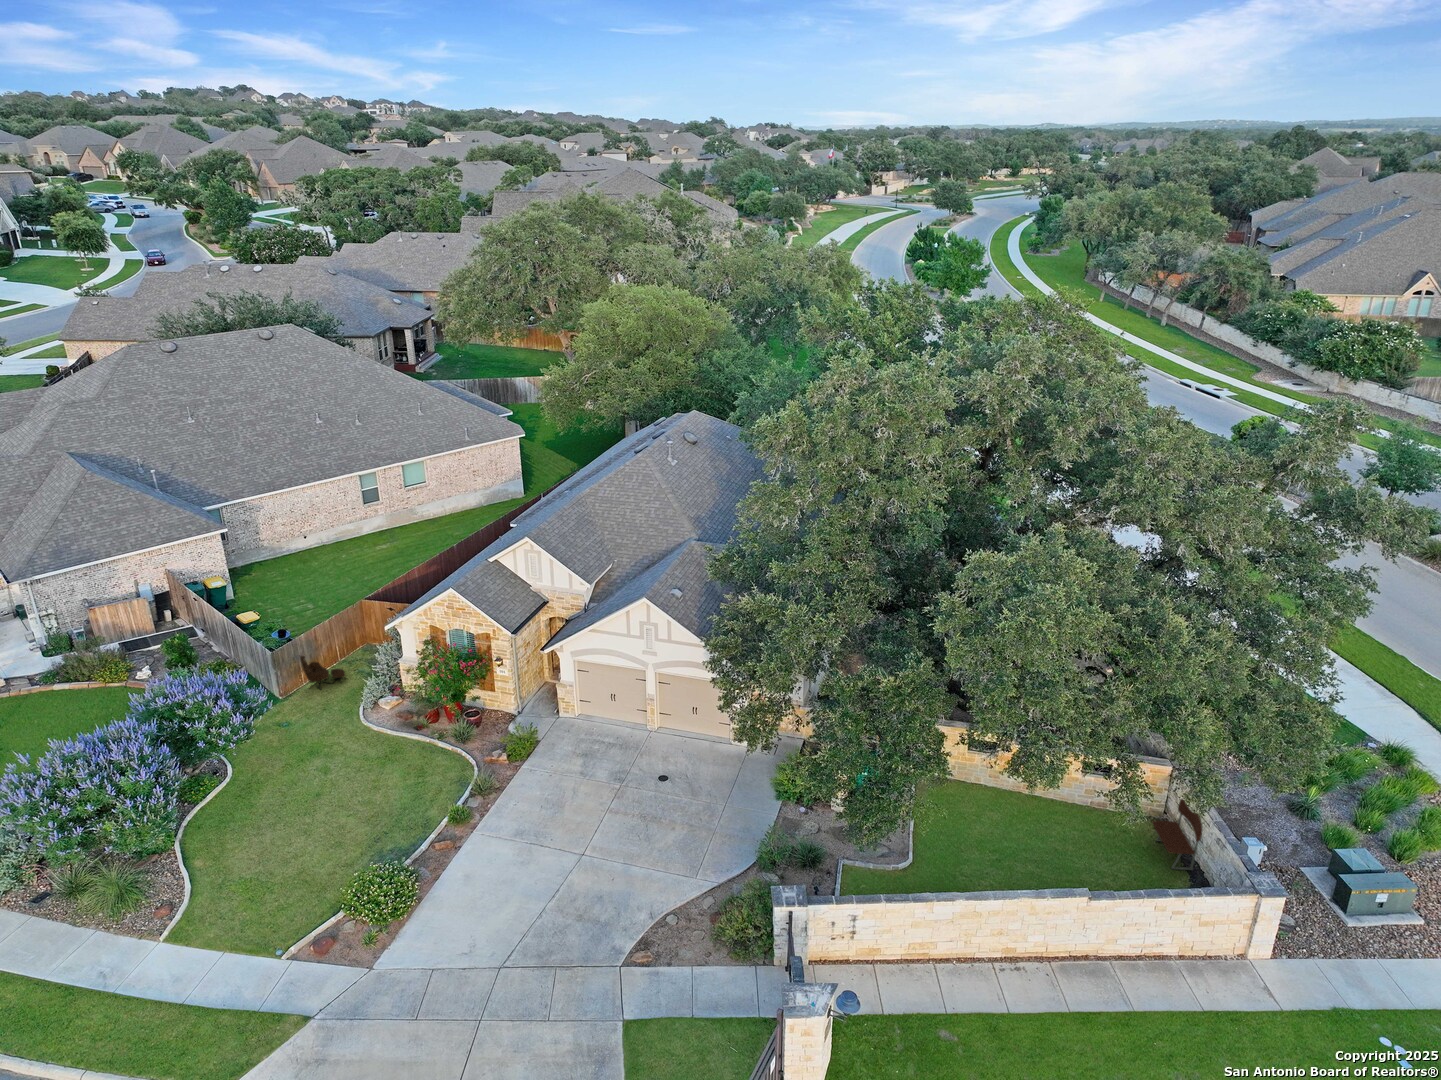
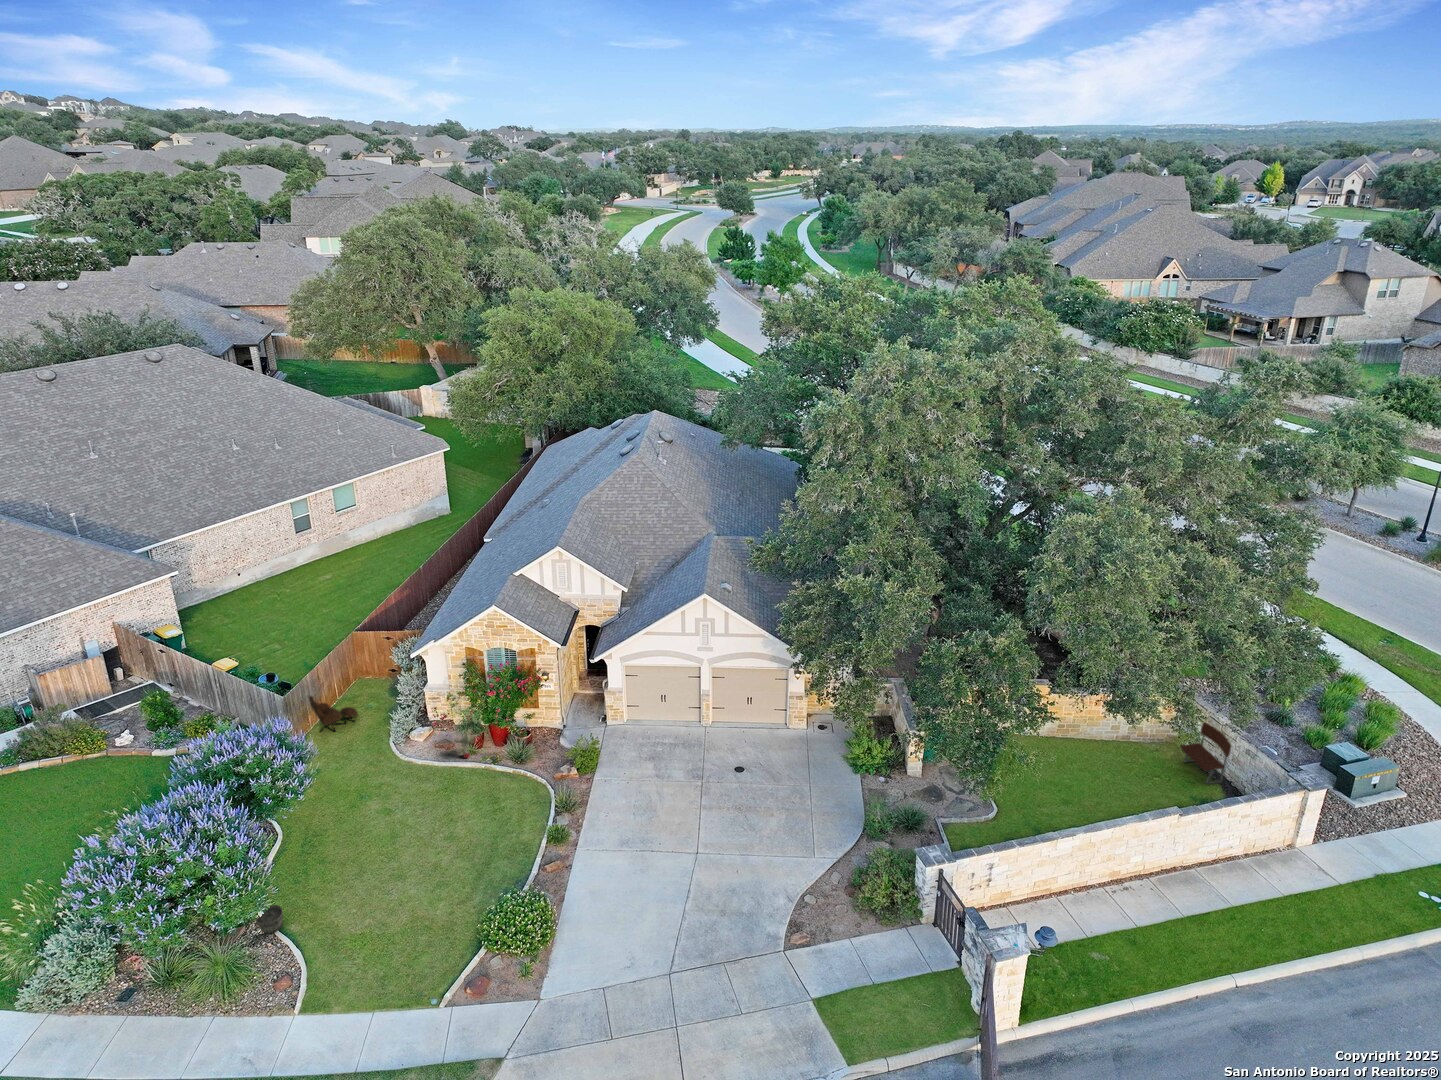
wooden bucket: none [164,839,191,864] -> present [255,905,283,934]

